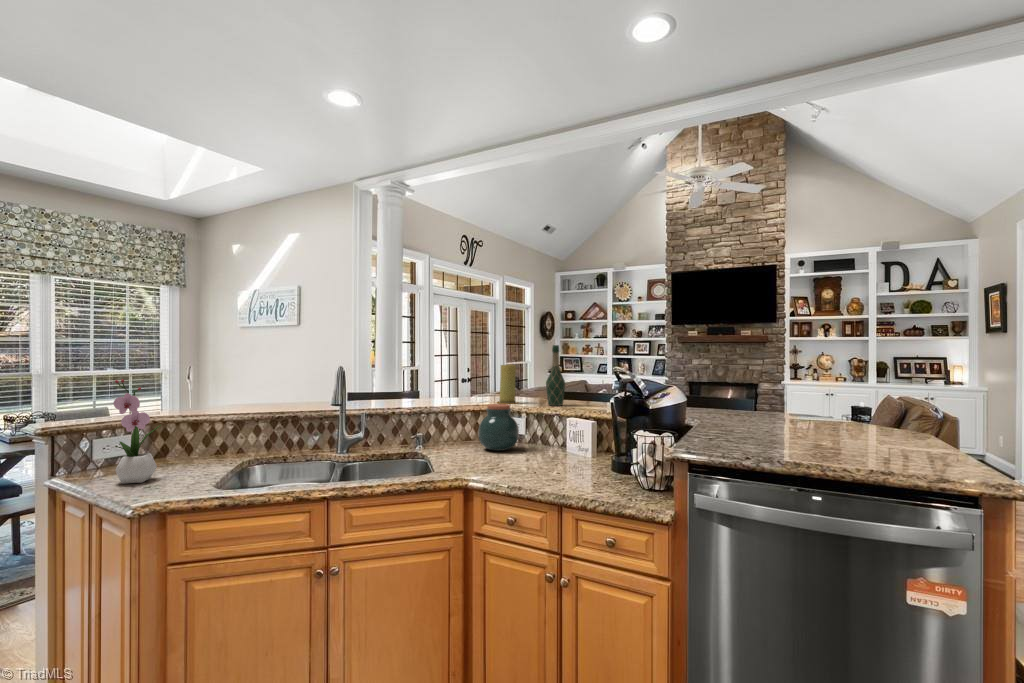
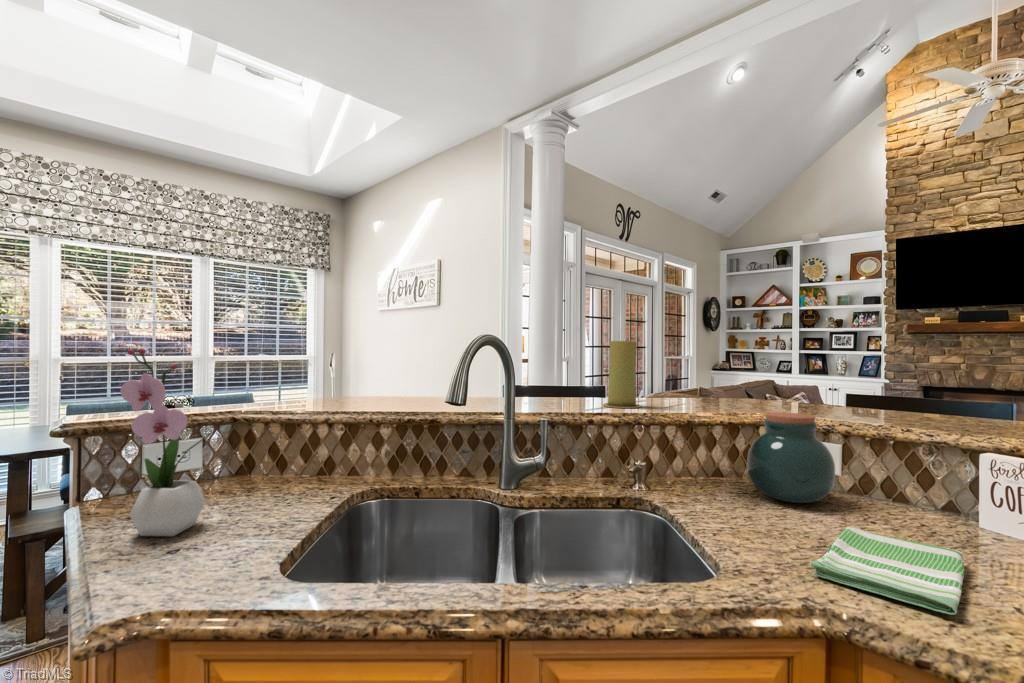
wine bottle: present [546,345,565,406] -> none [857,307,902,419]
candle: present [497,365,518,404] -> present [603,341,641,408]
dish towel: none [473,456,541,478] -> present [809,527,965,615]

